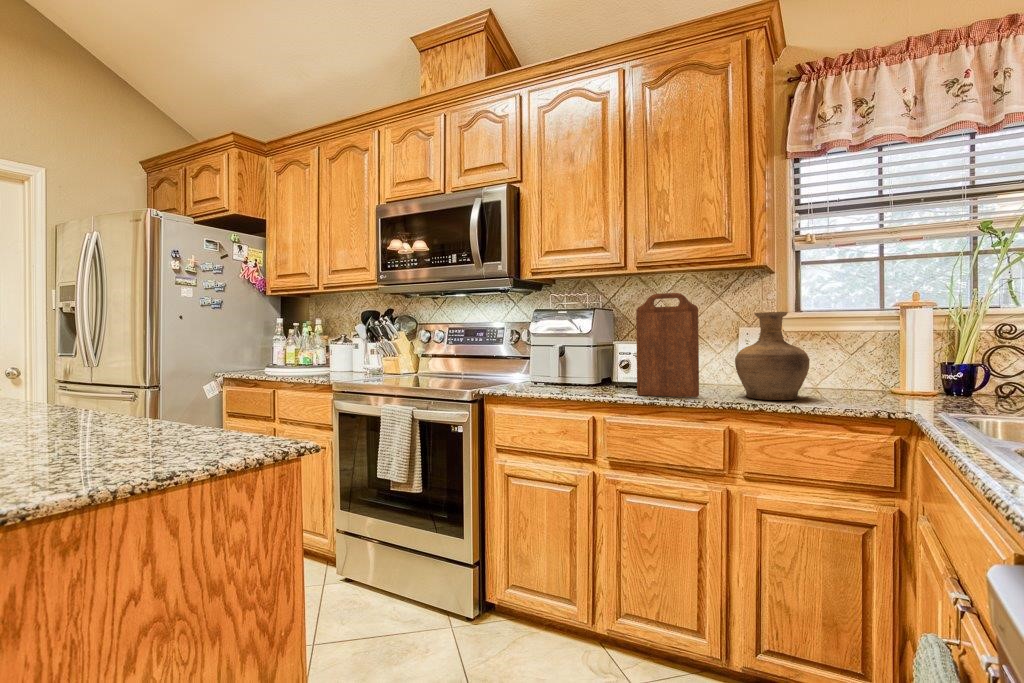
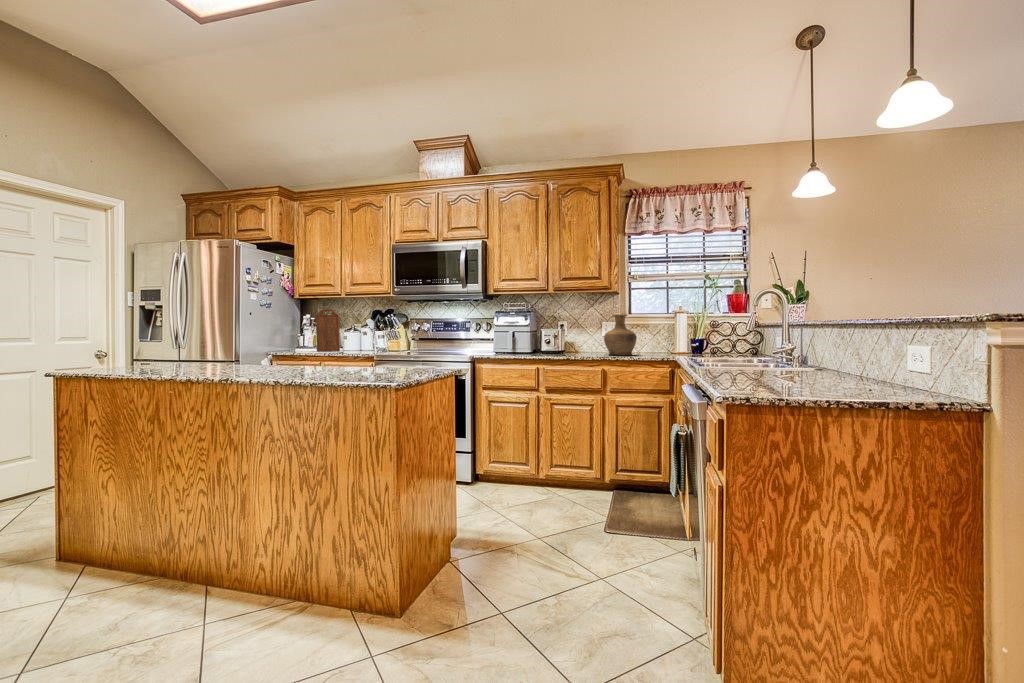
cutting board: present [636,293,699,397] -> present [316,309,340,351]

